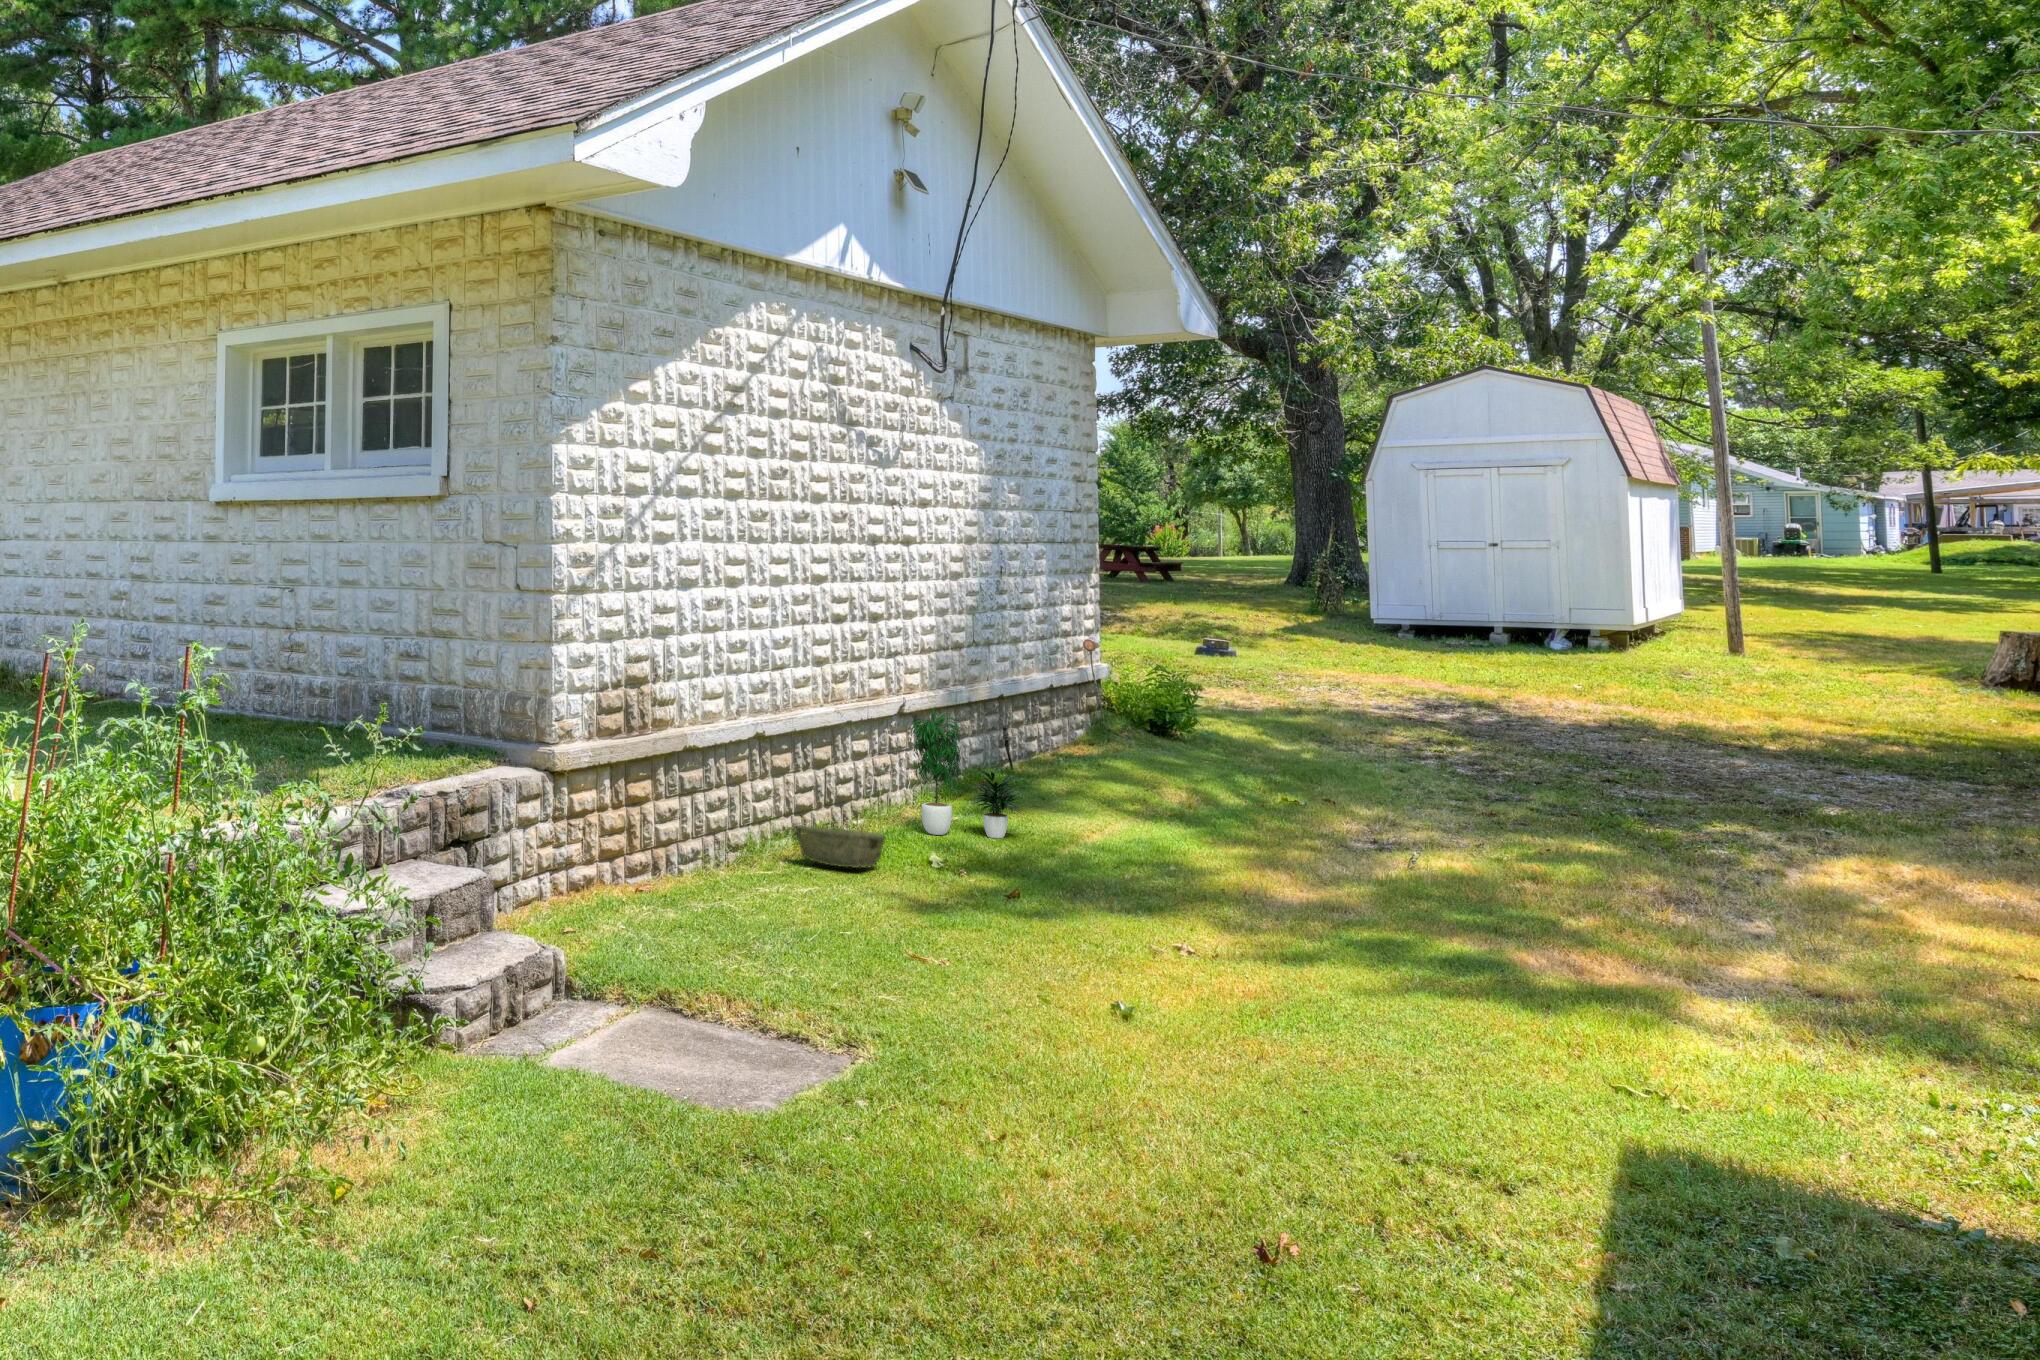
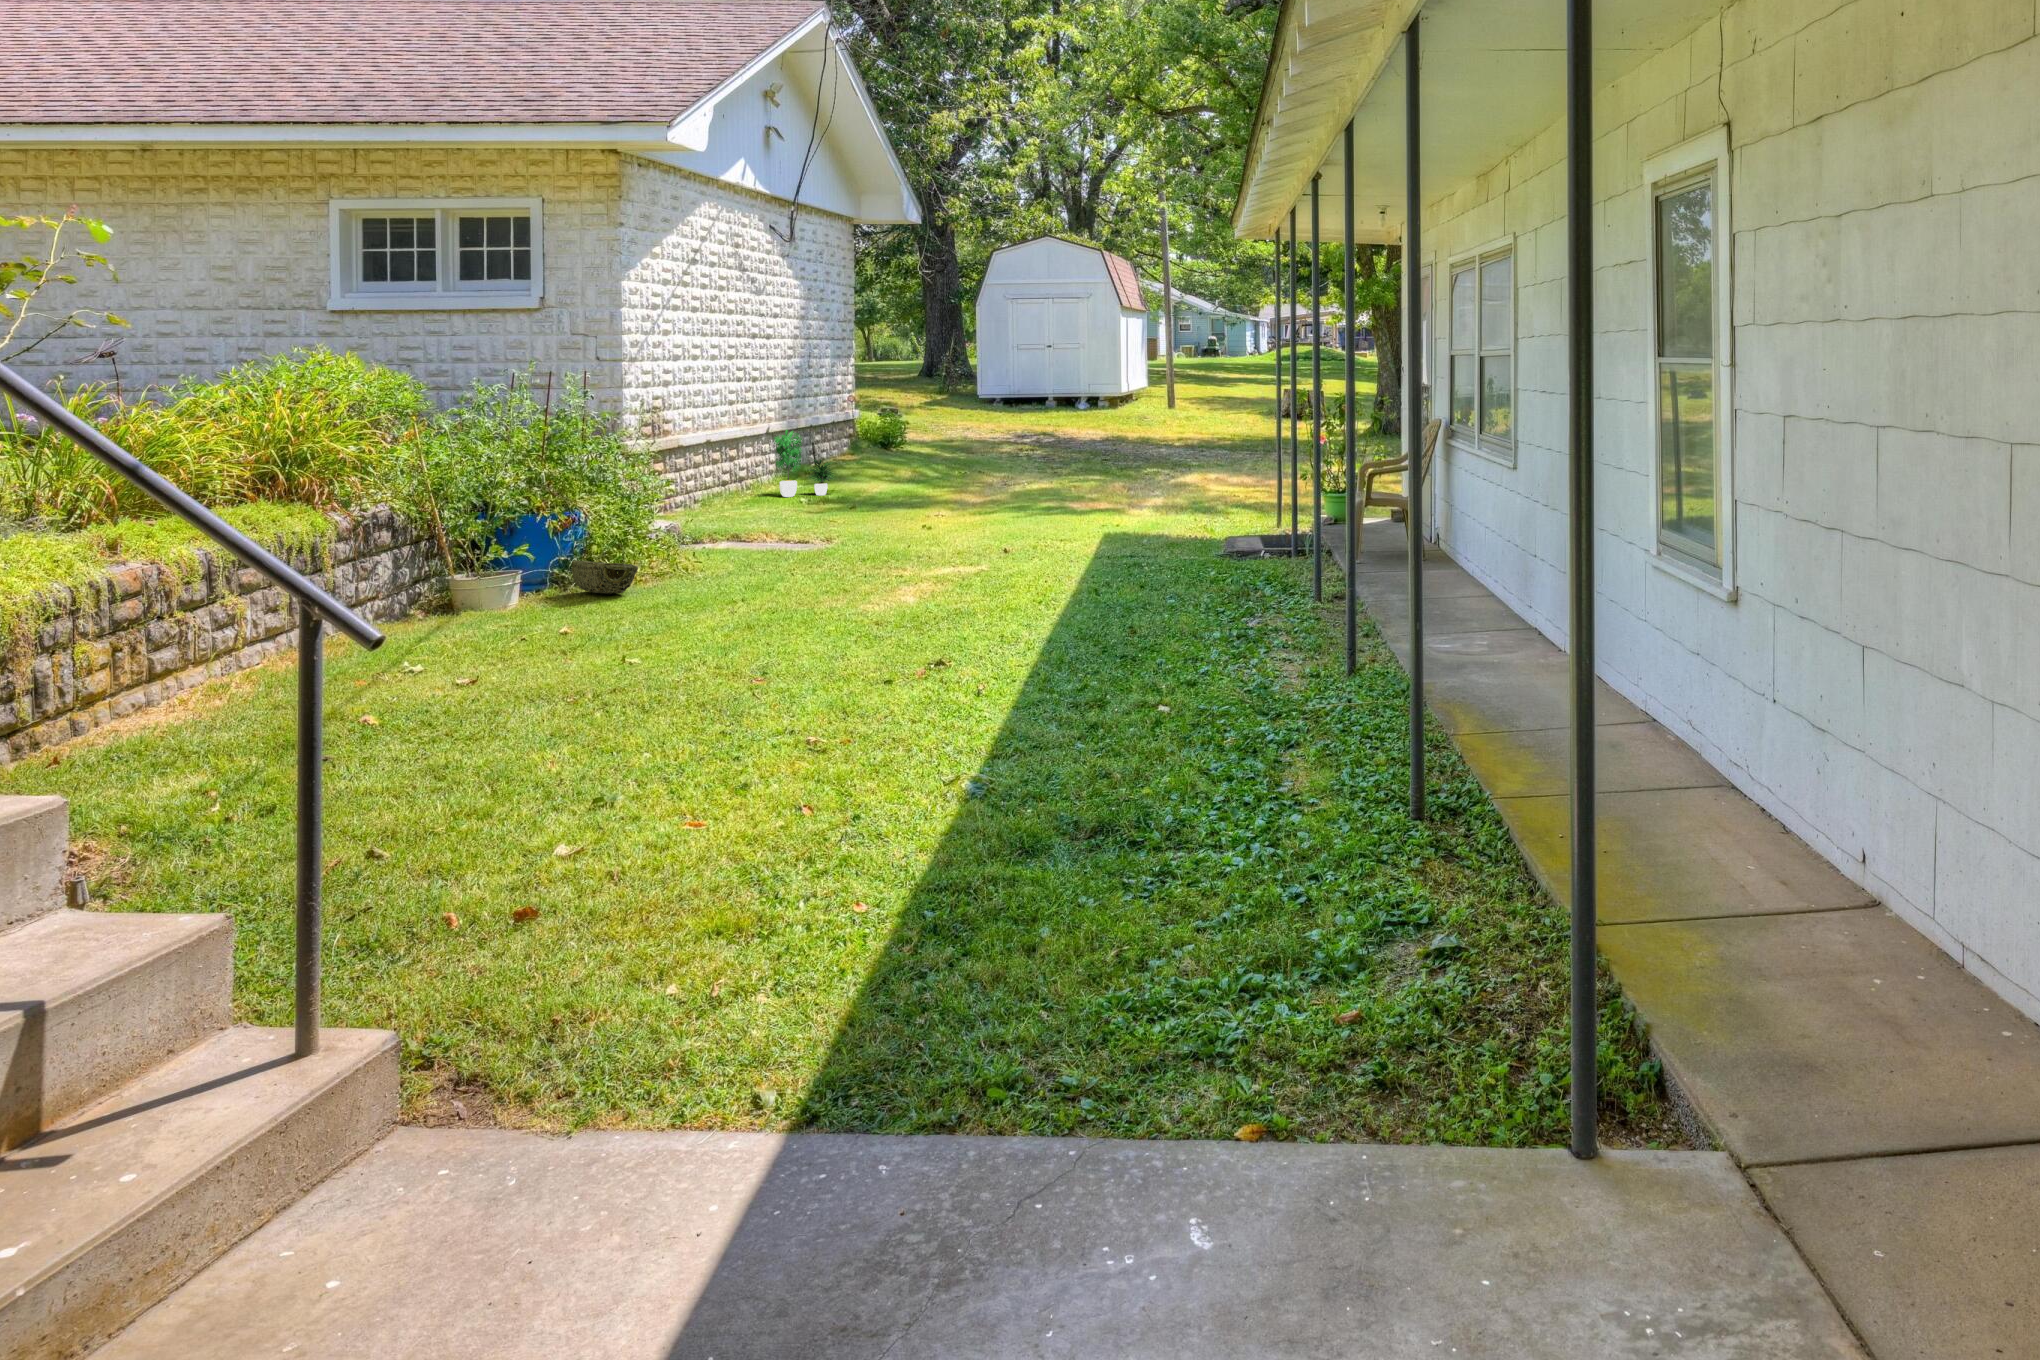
woven basket: present [795,824,885,868] -> present [572,560,638,595]

